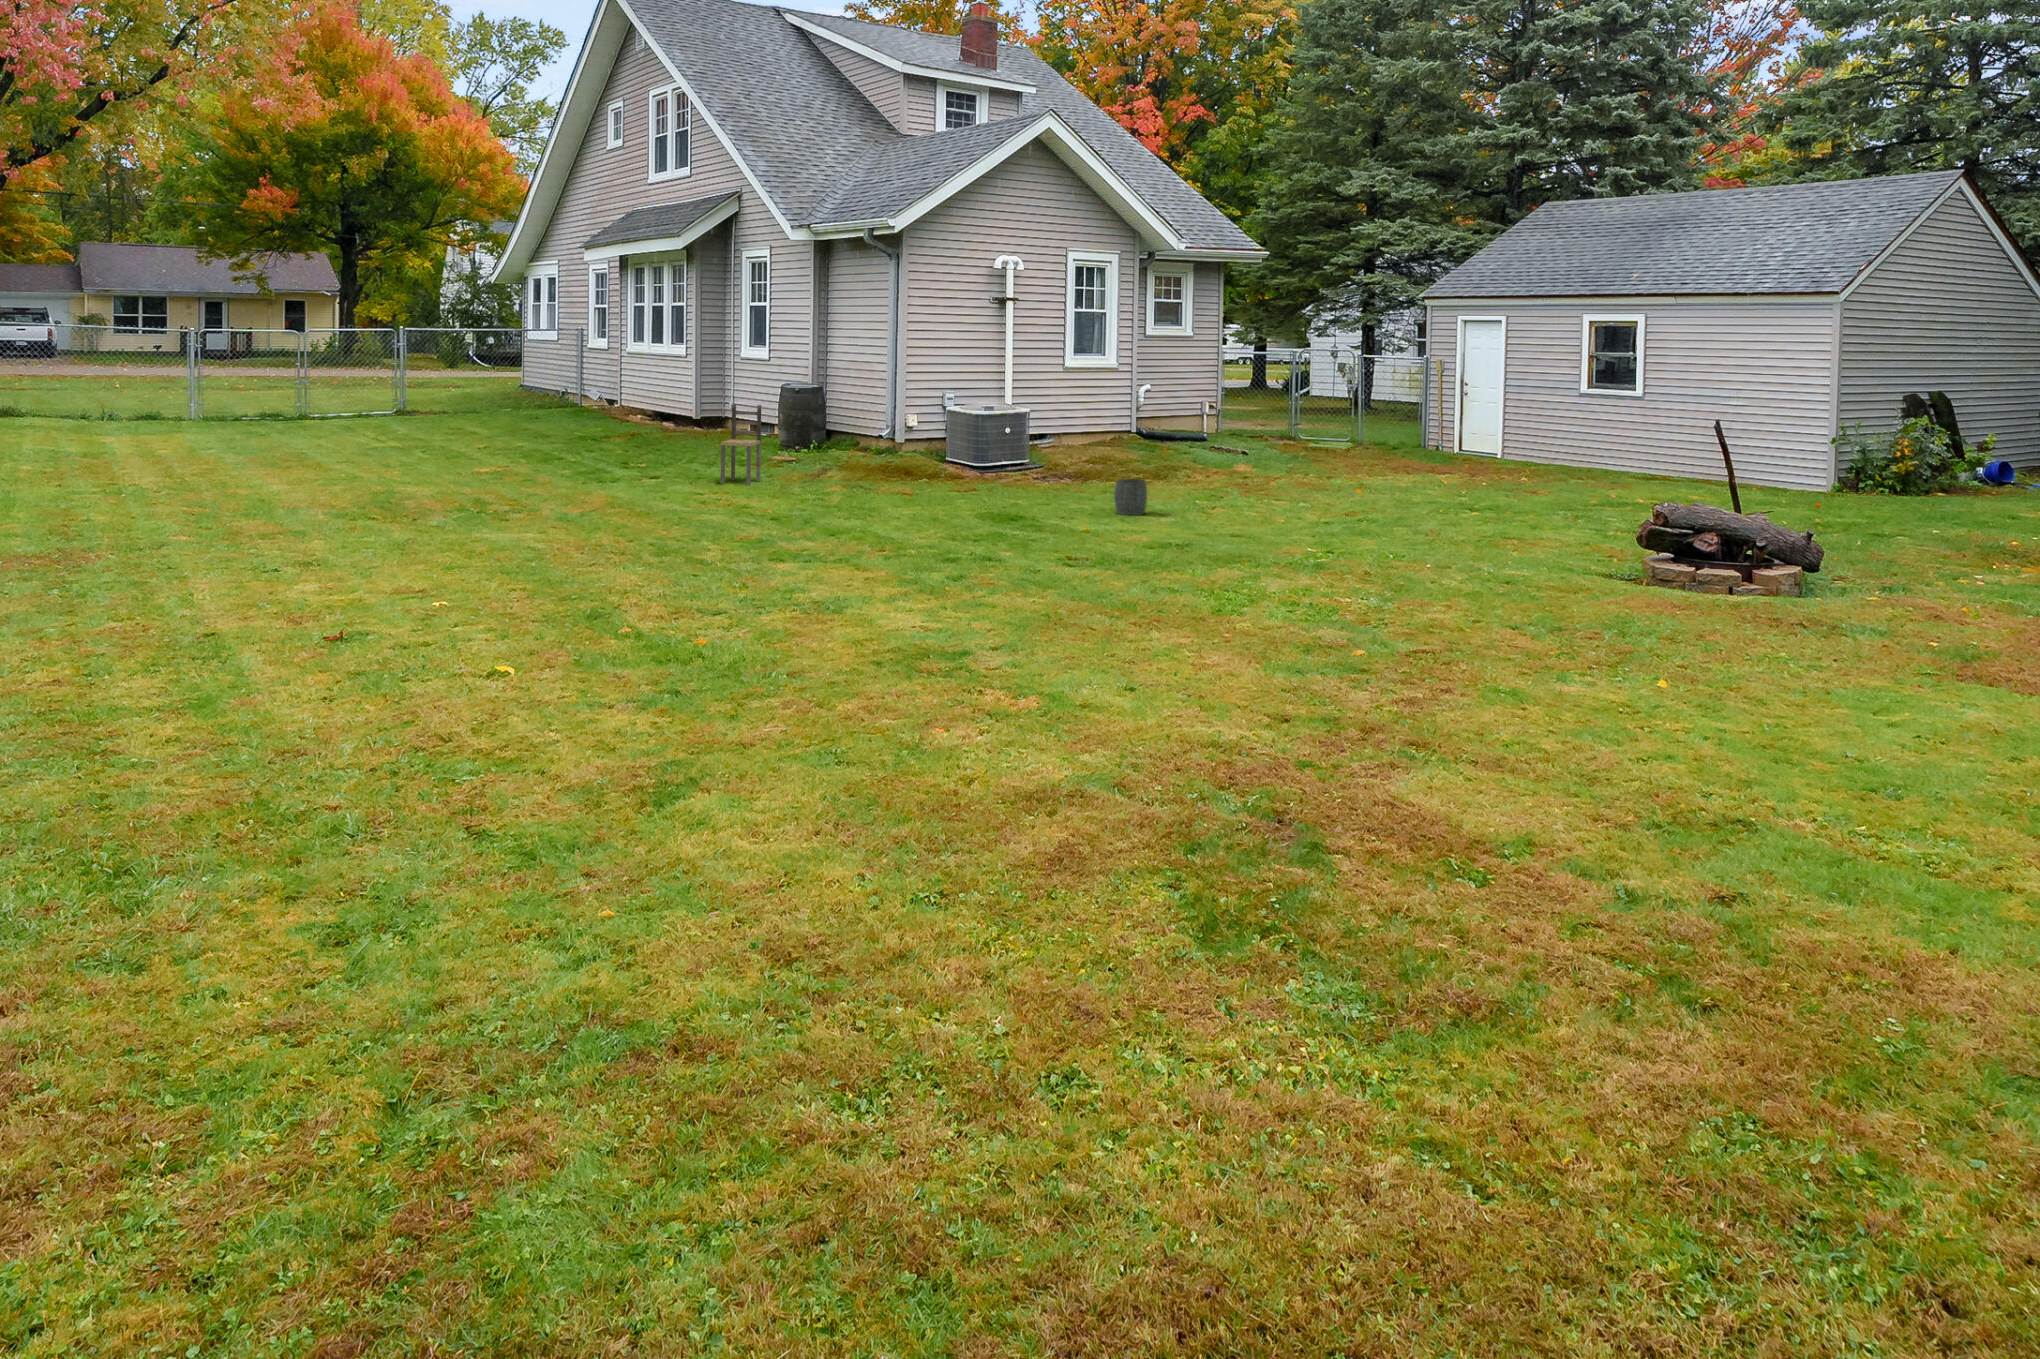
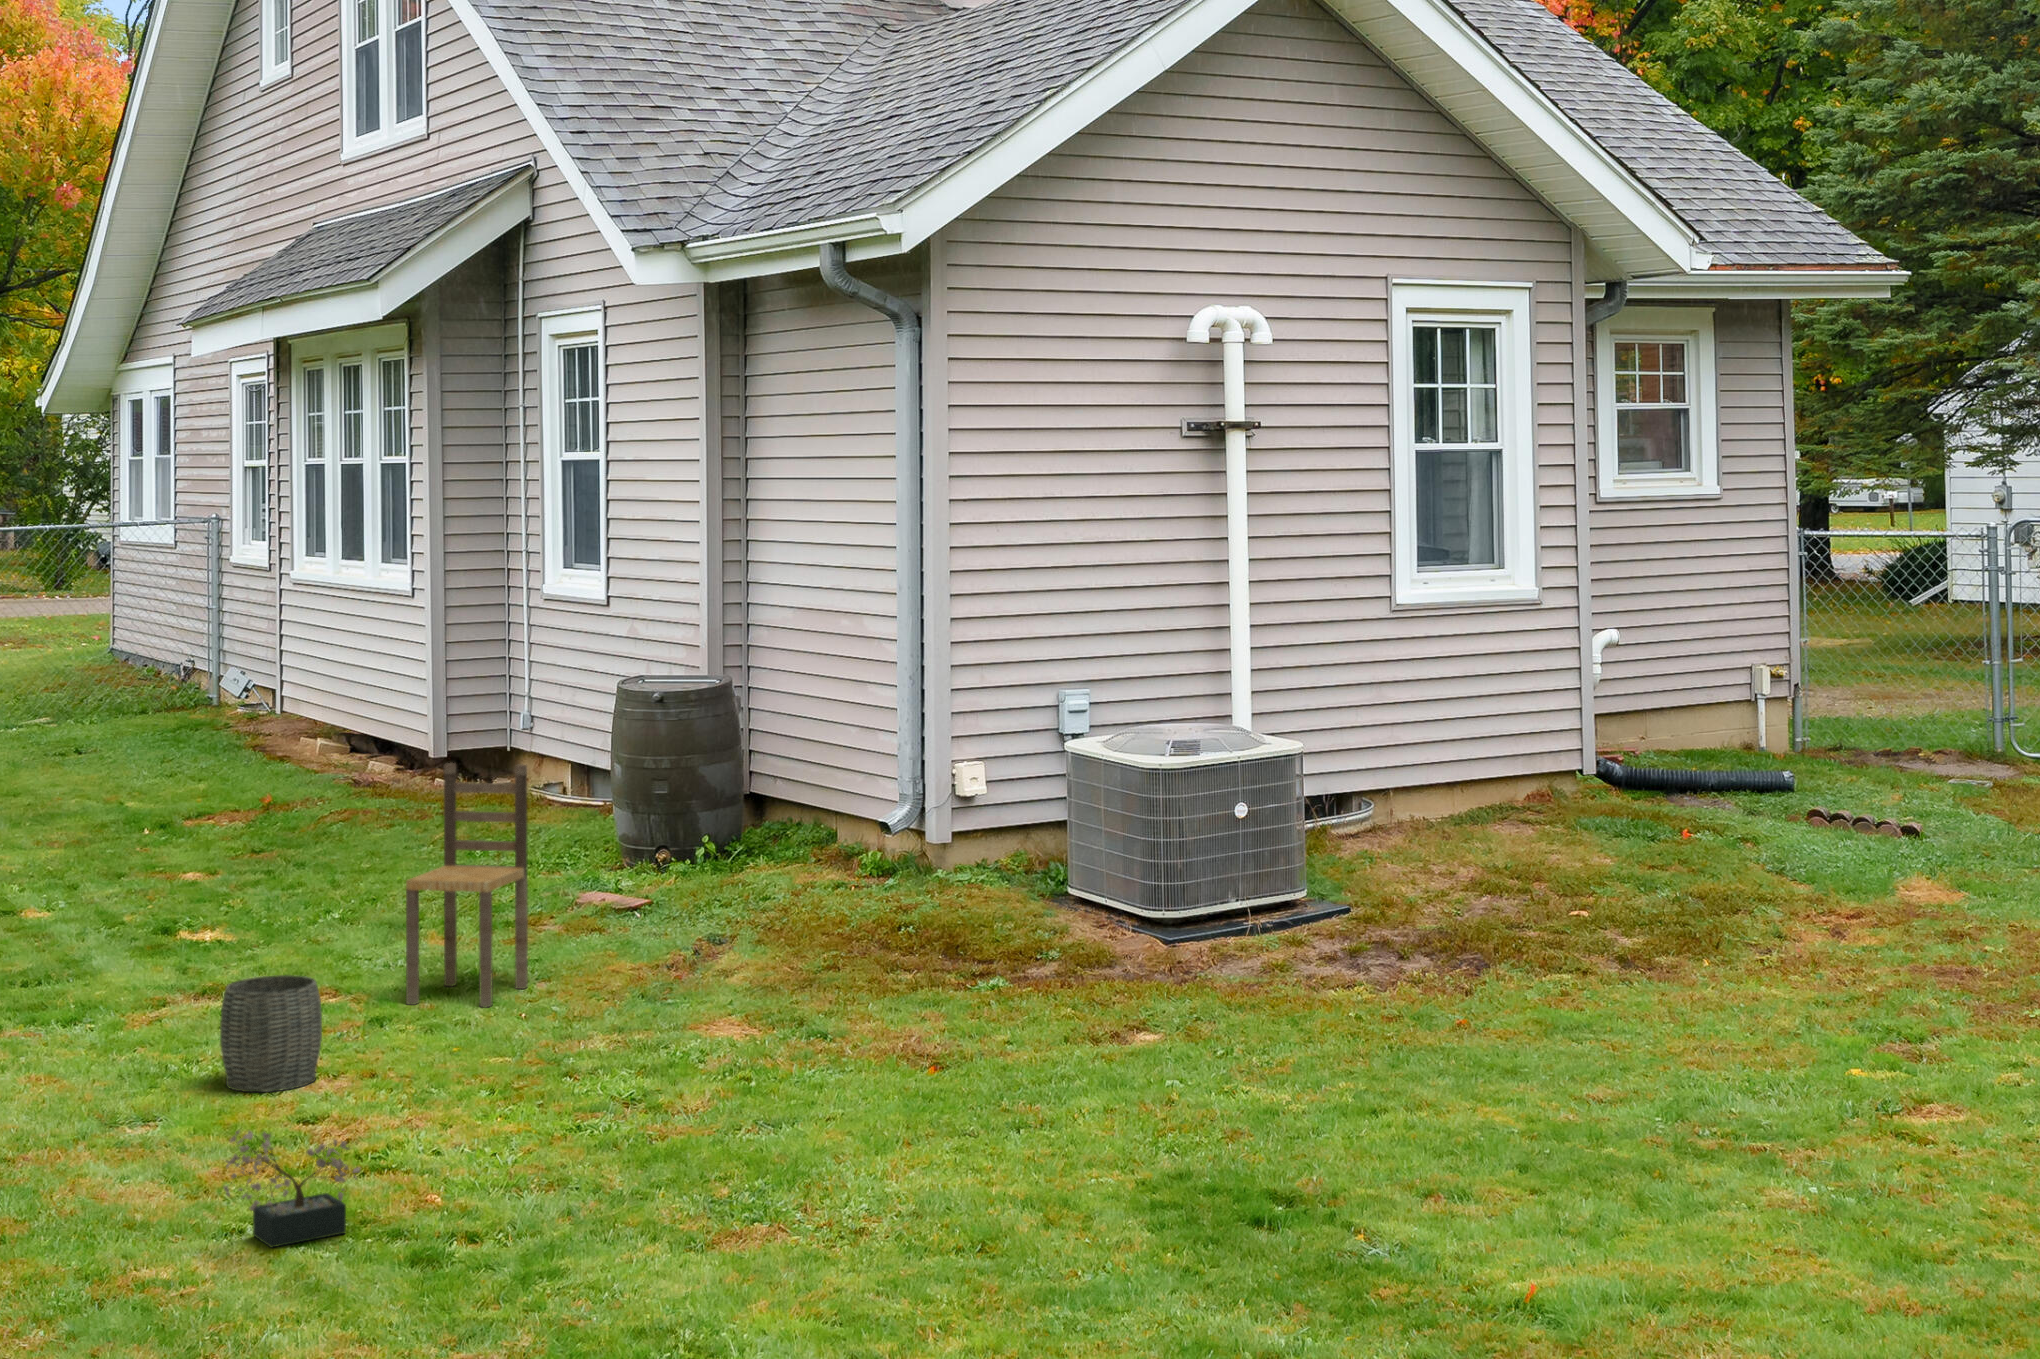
woven basket: present [1114,479,1147,515] -> present [220,975,322,1092]
decorative plant: none [700,492,739,526] -> present [224,1131,360,1247]

